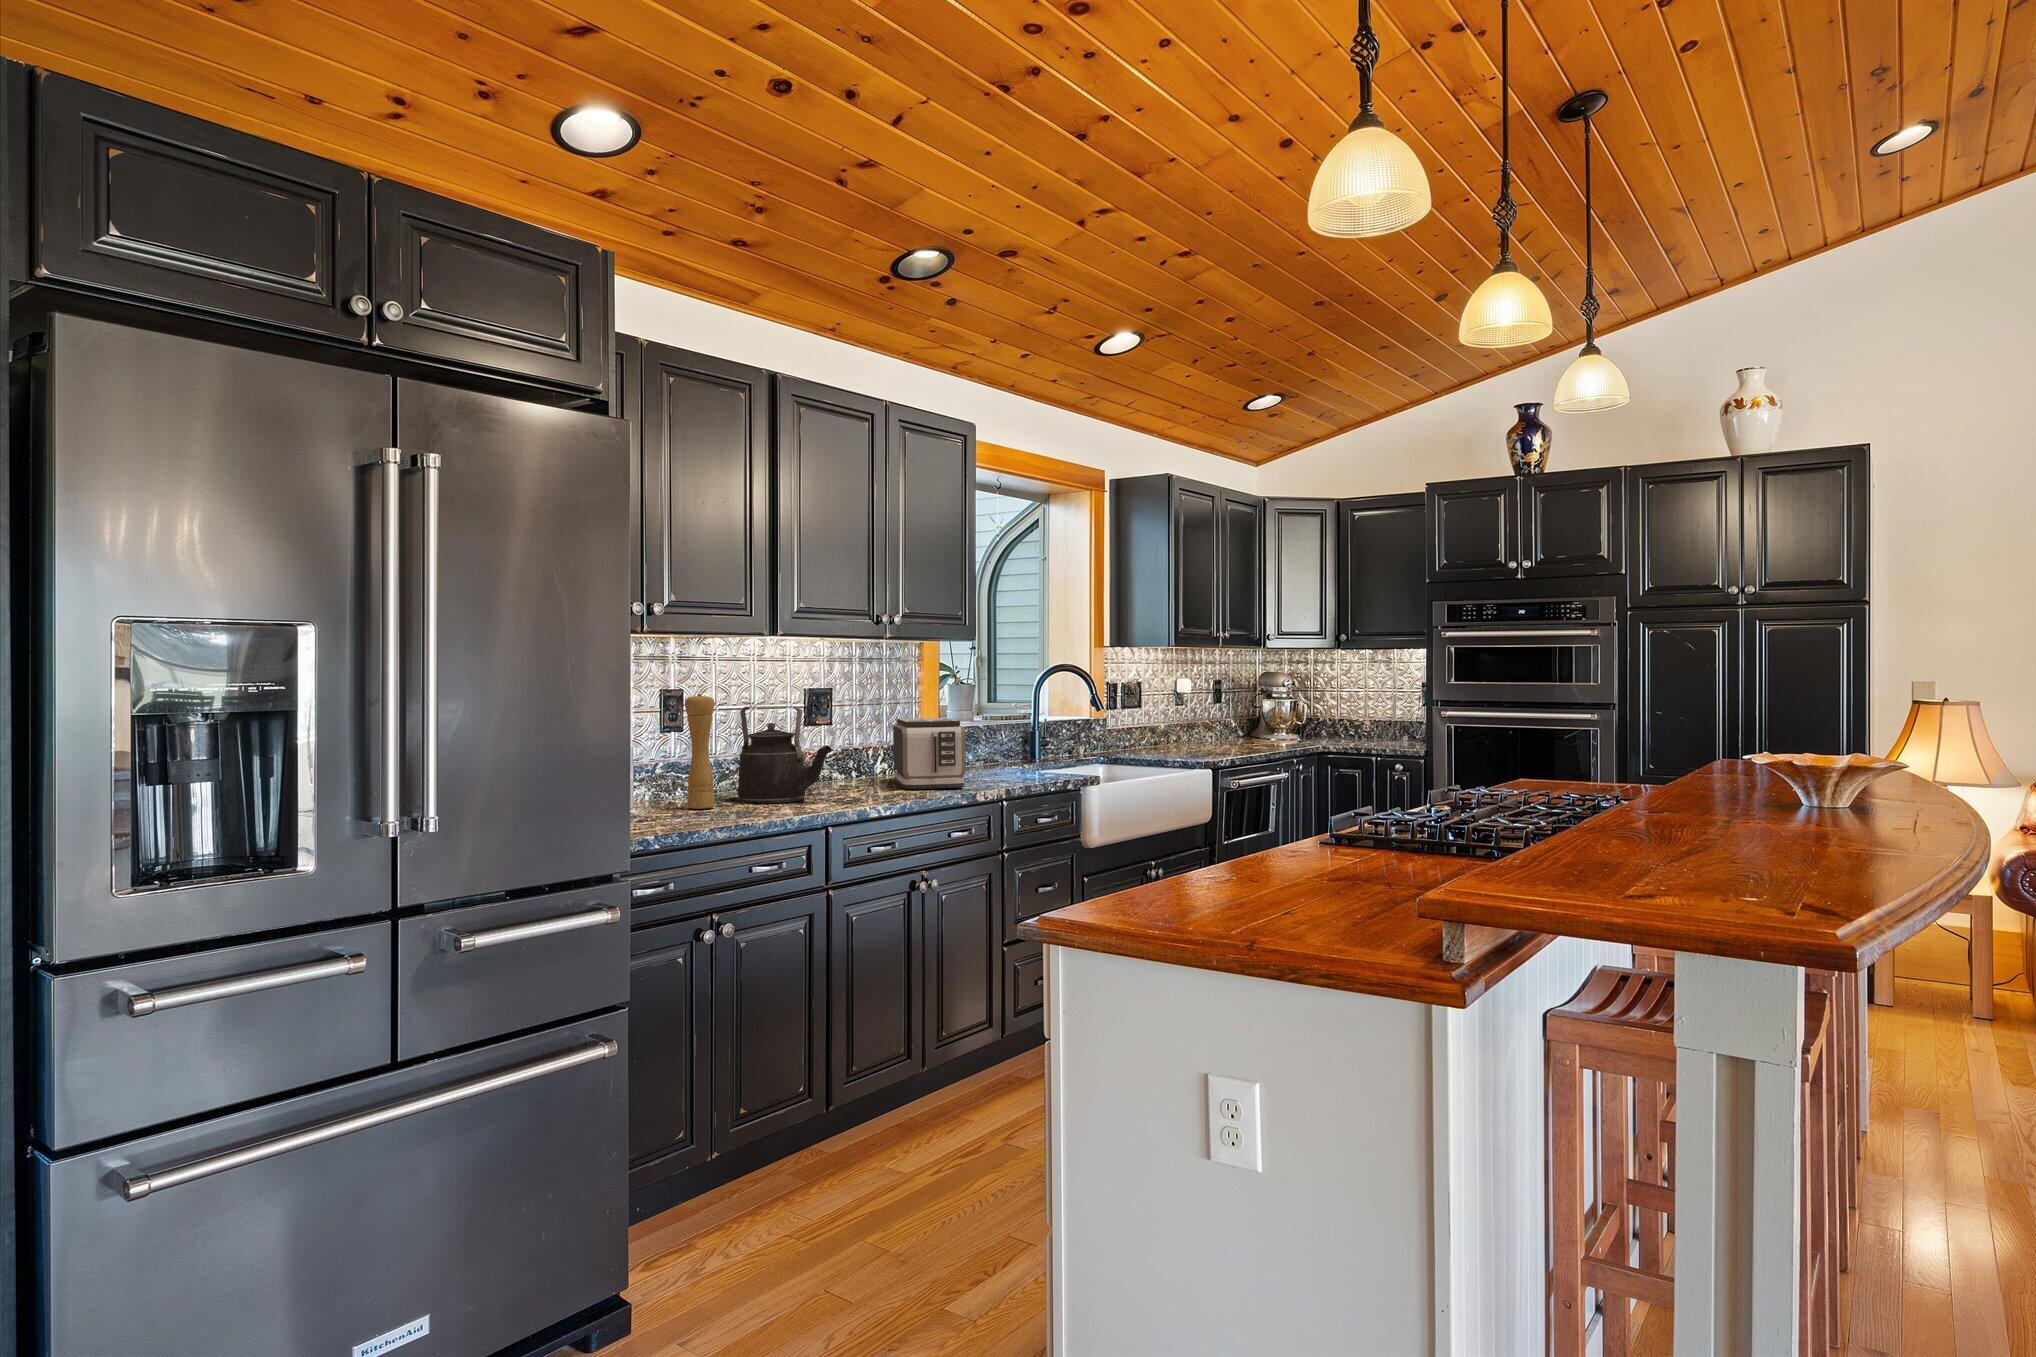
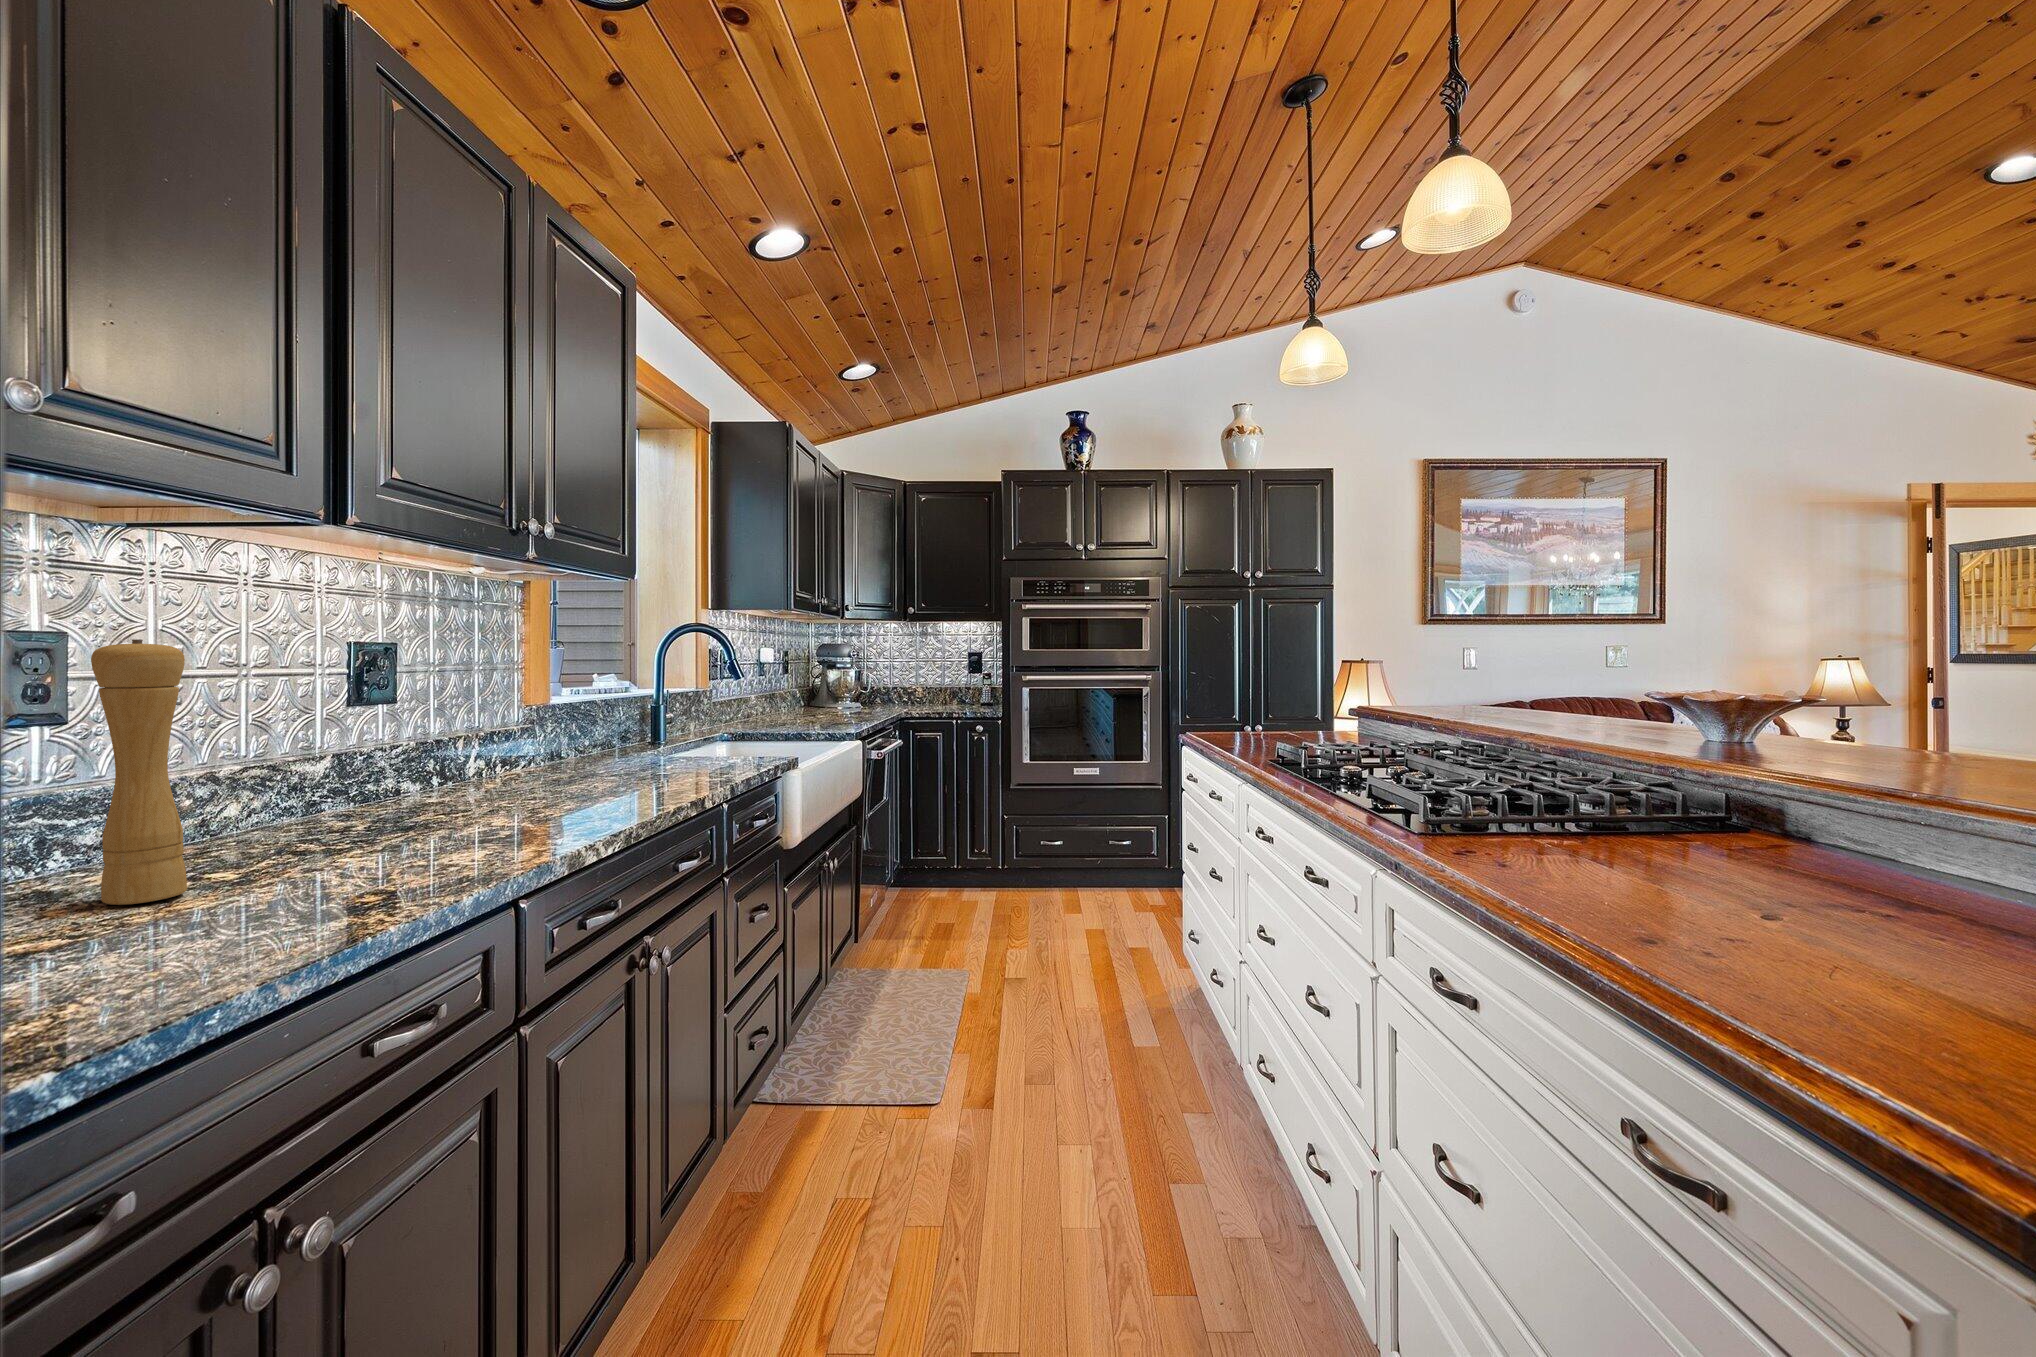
kettle: present [738,706,832,803] -> none [232,669,467,867]
toaster: present [893,718,966,789] -> none [509,689,659,801]

